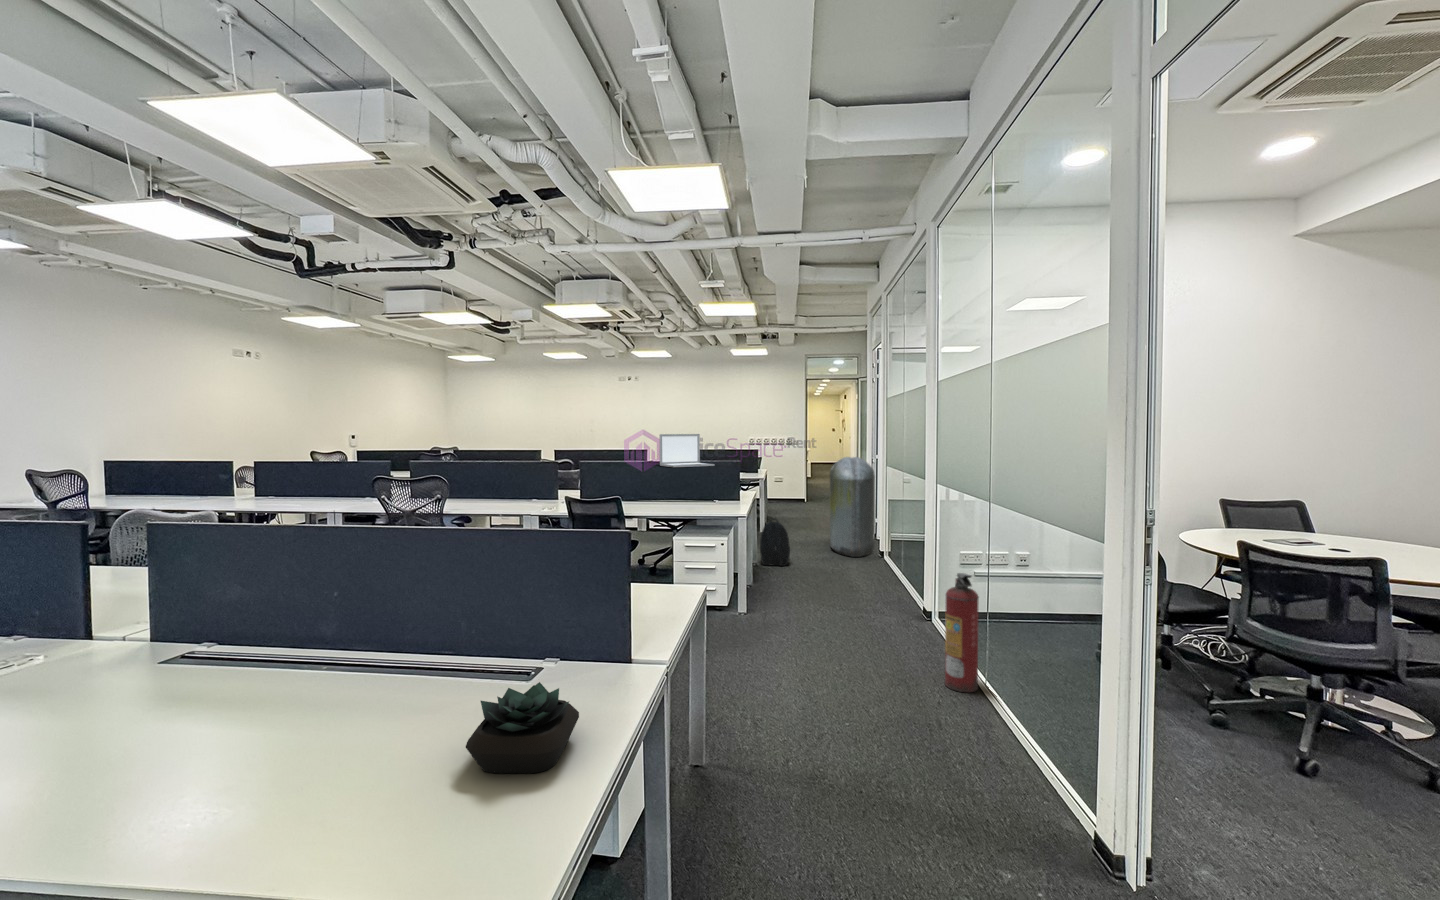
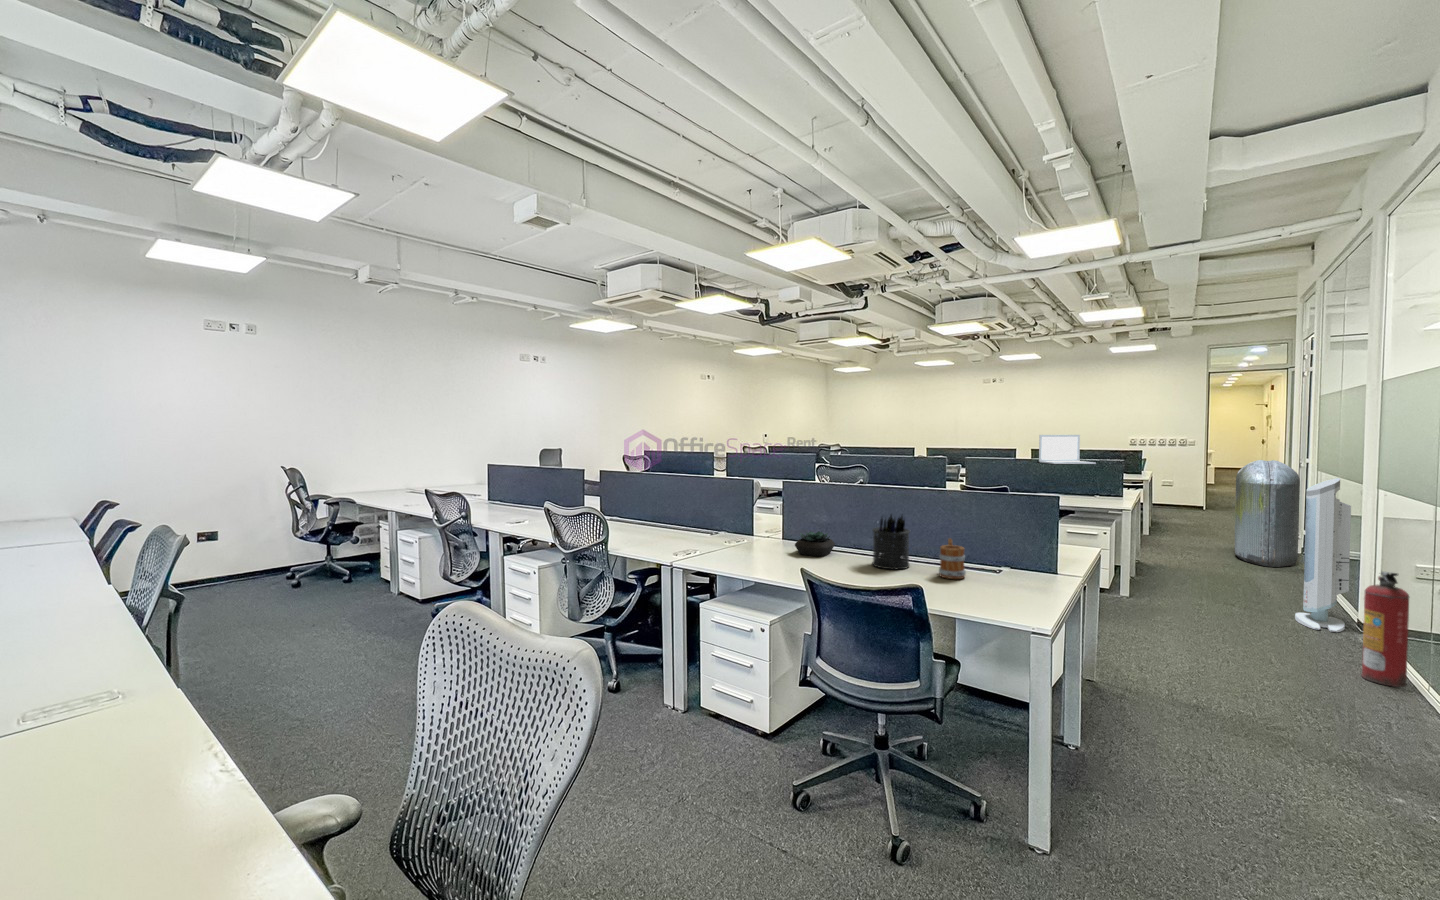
air purifier: none [883,475,922,628] -> present [1295,478,1351,632]
backpack: present [760,520,790,566] -> none [1144,518,1181,565]
pen holder: none [263,600,358,729] -> present [872,515,910,569]
mug: none [394,642,453,740] -> present [939,539,966,579]
succulent plant: present [466,682,579,773] -> present [795,531,835,556]

